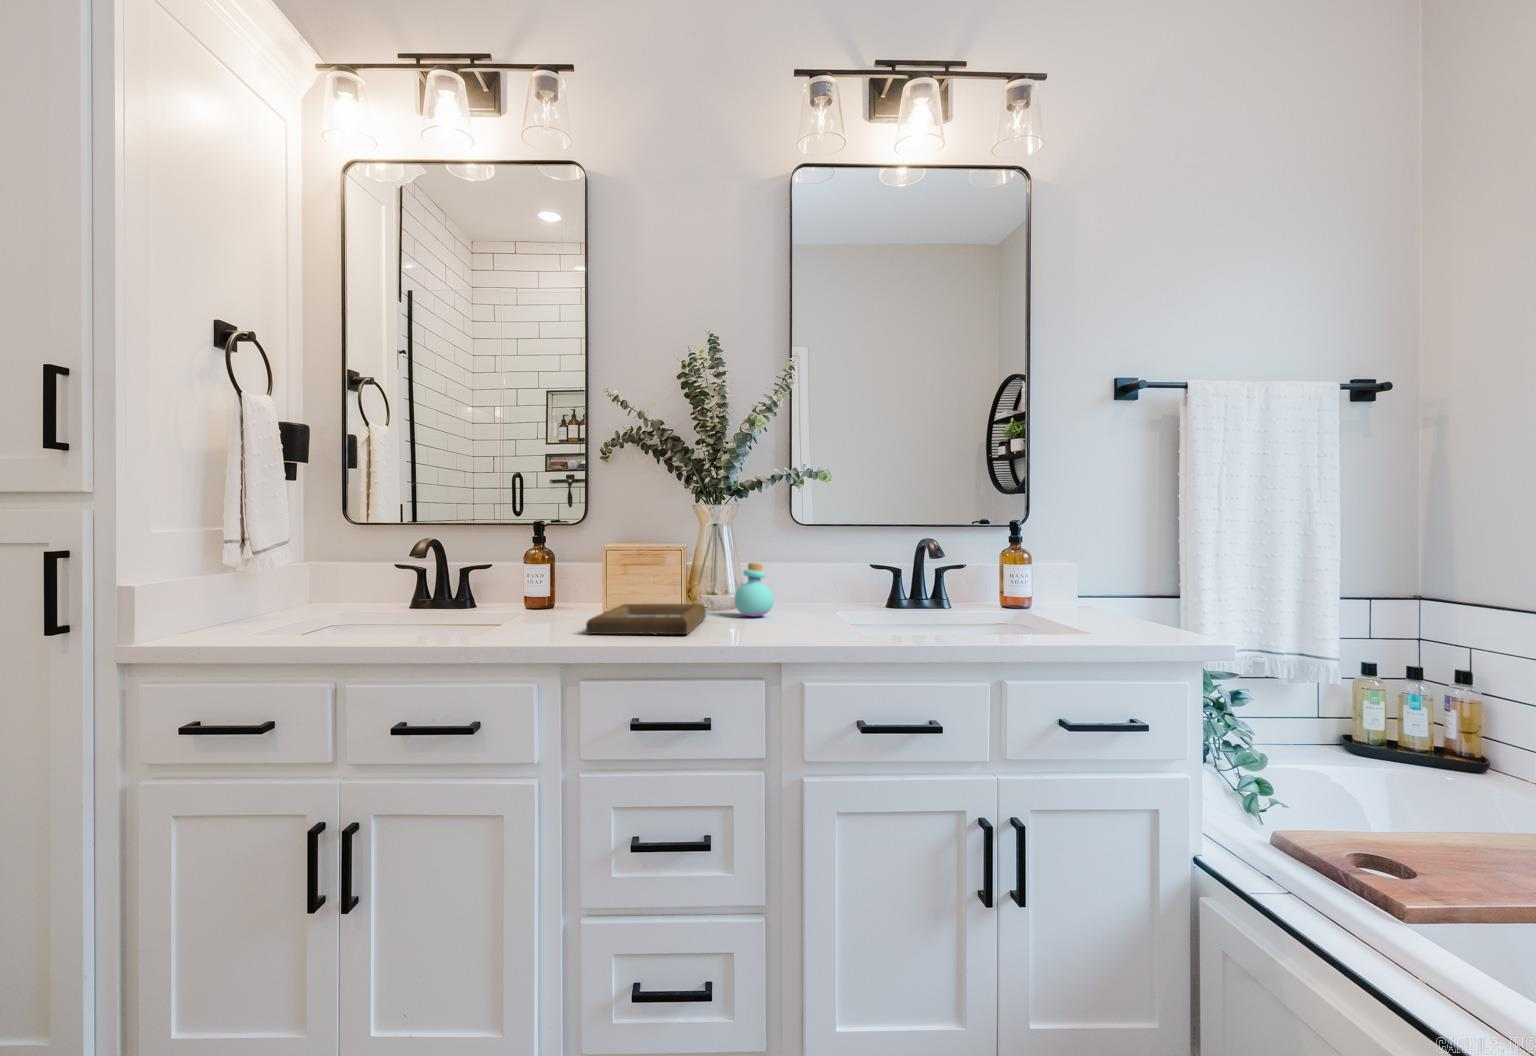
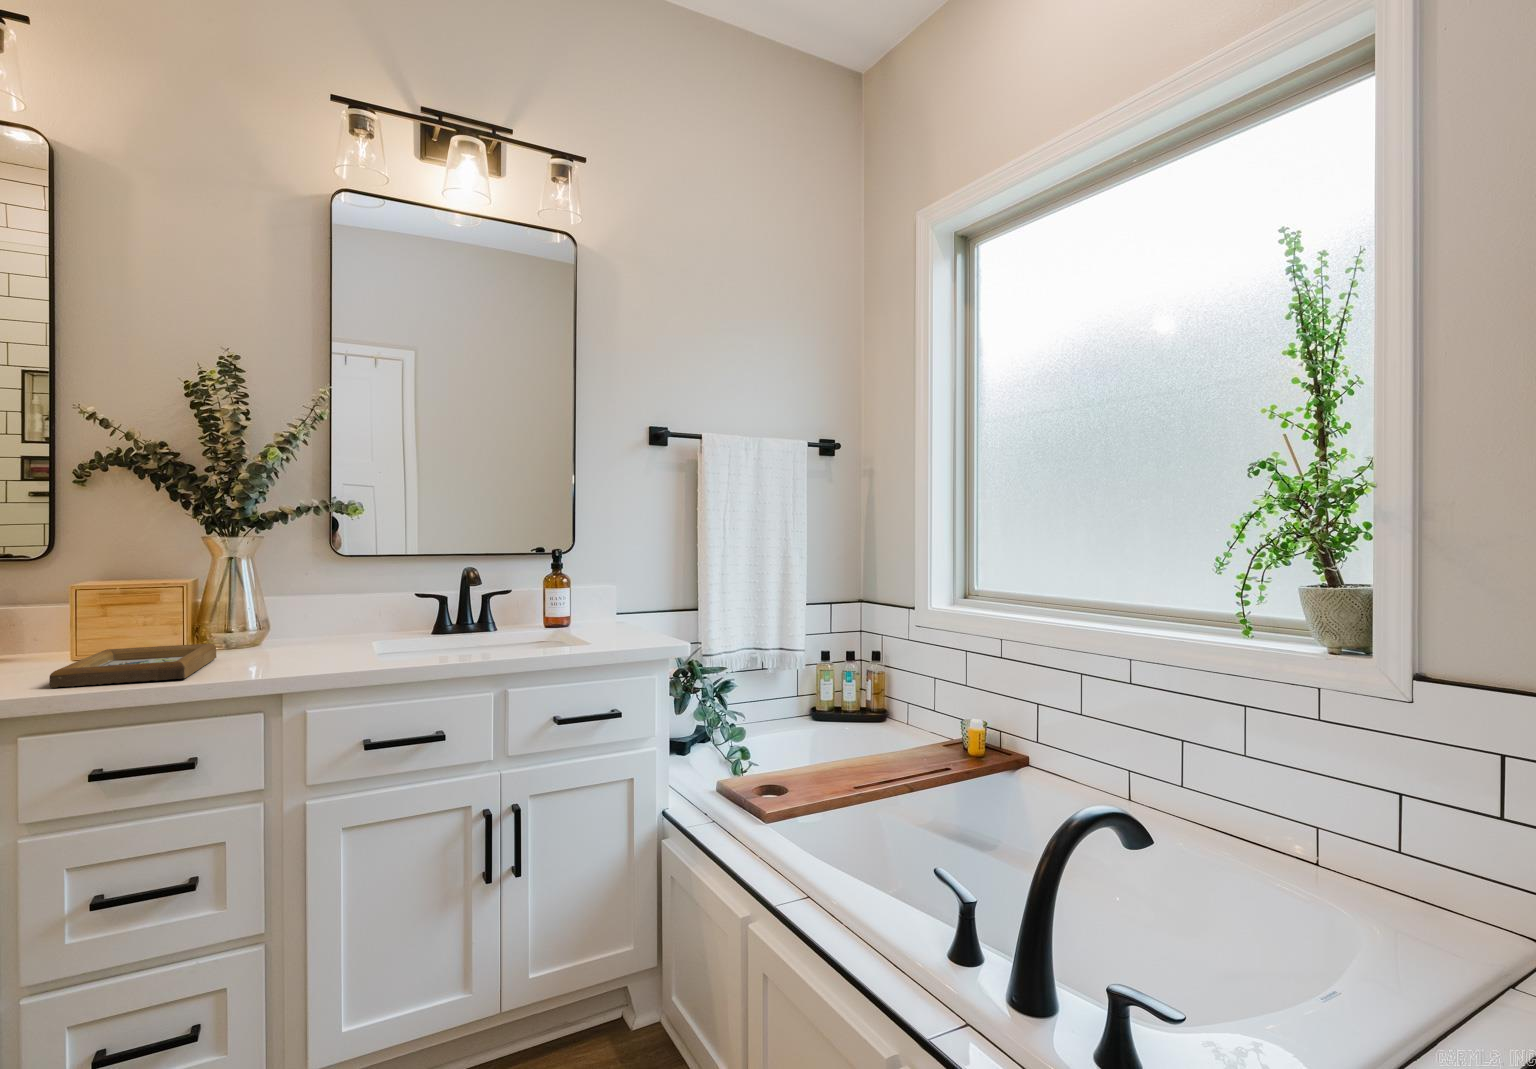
perfume bottle: present [735,563,774,616] -> none [254,597,302,652]

